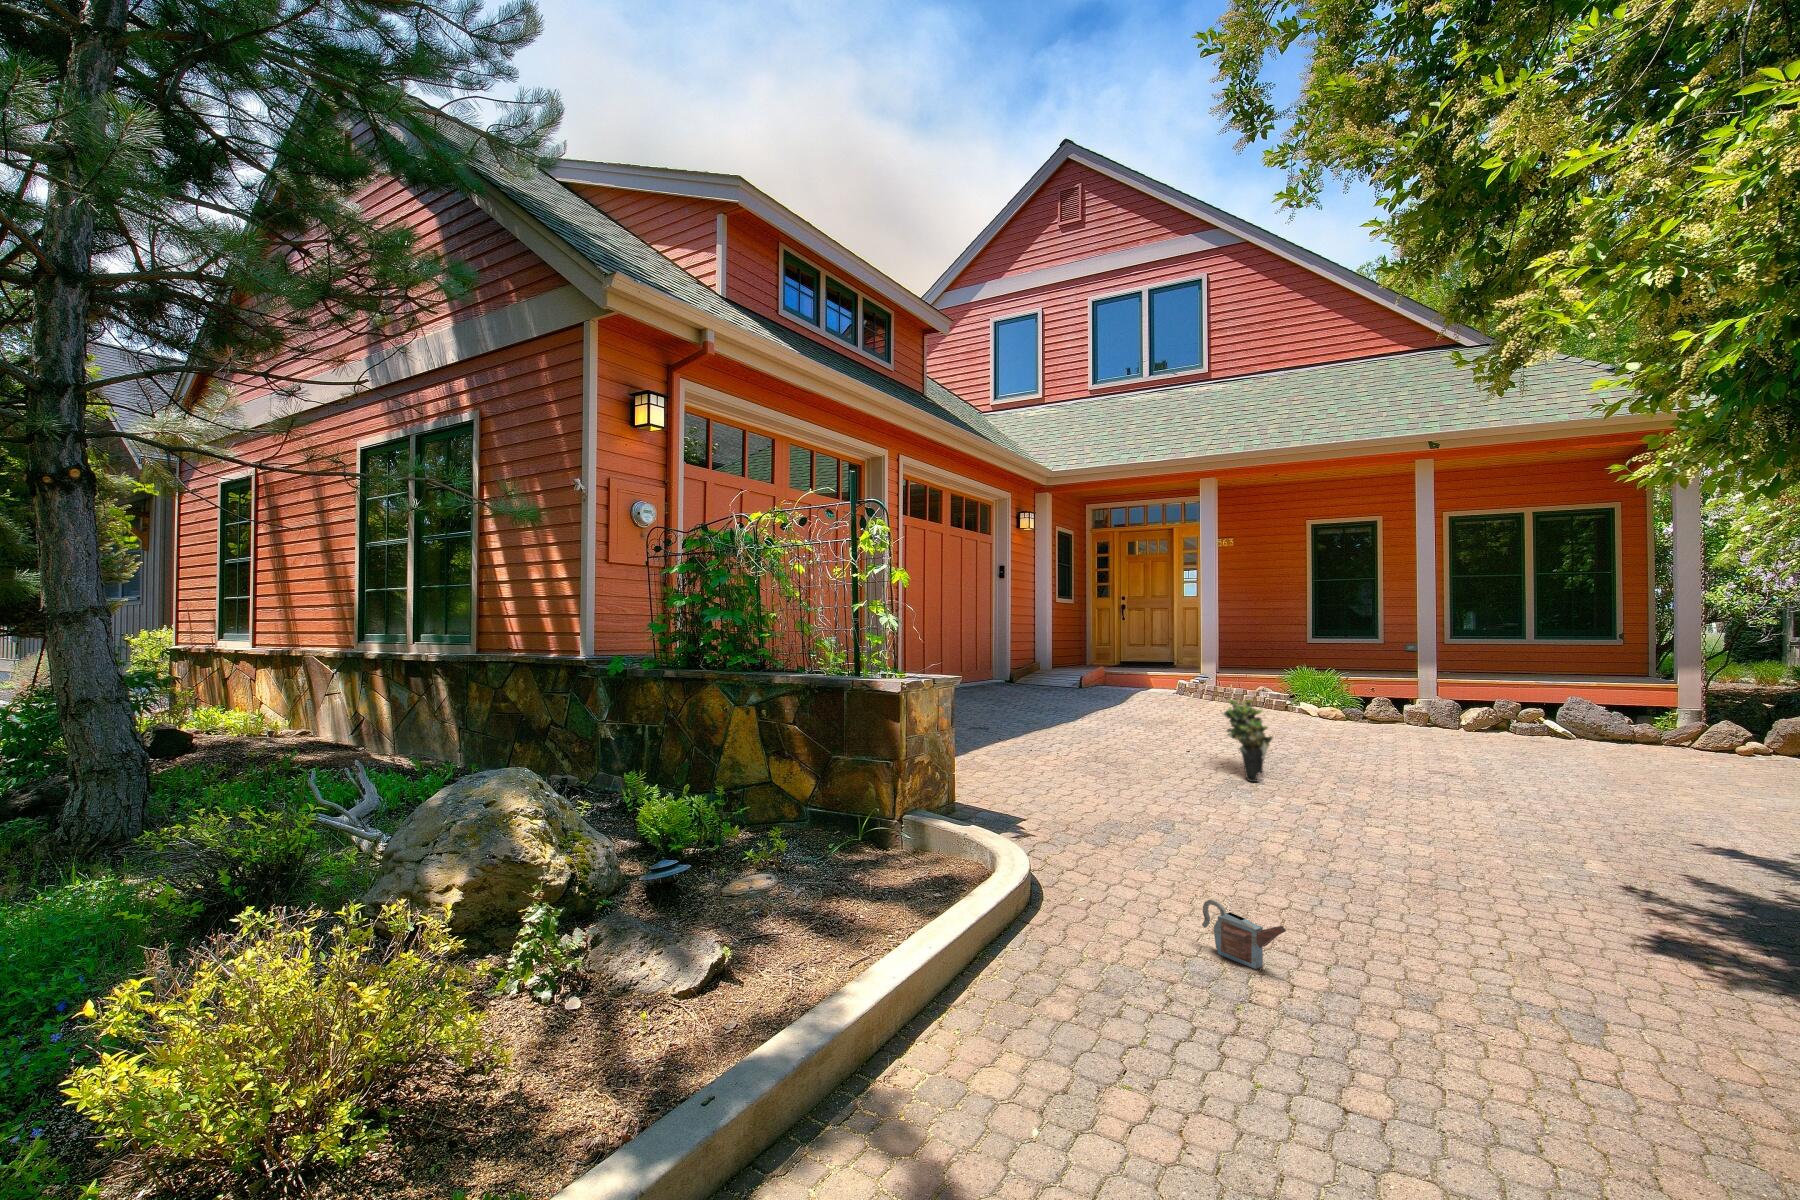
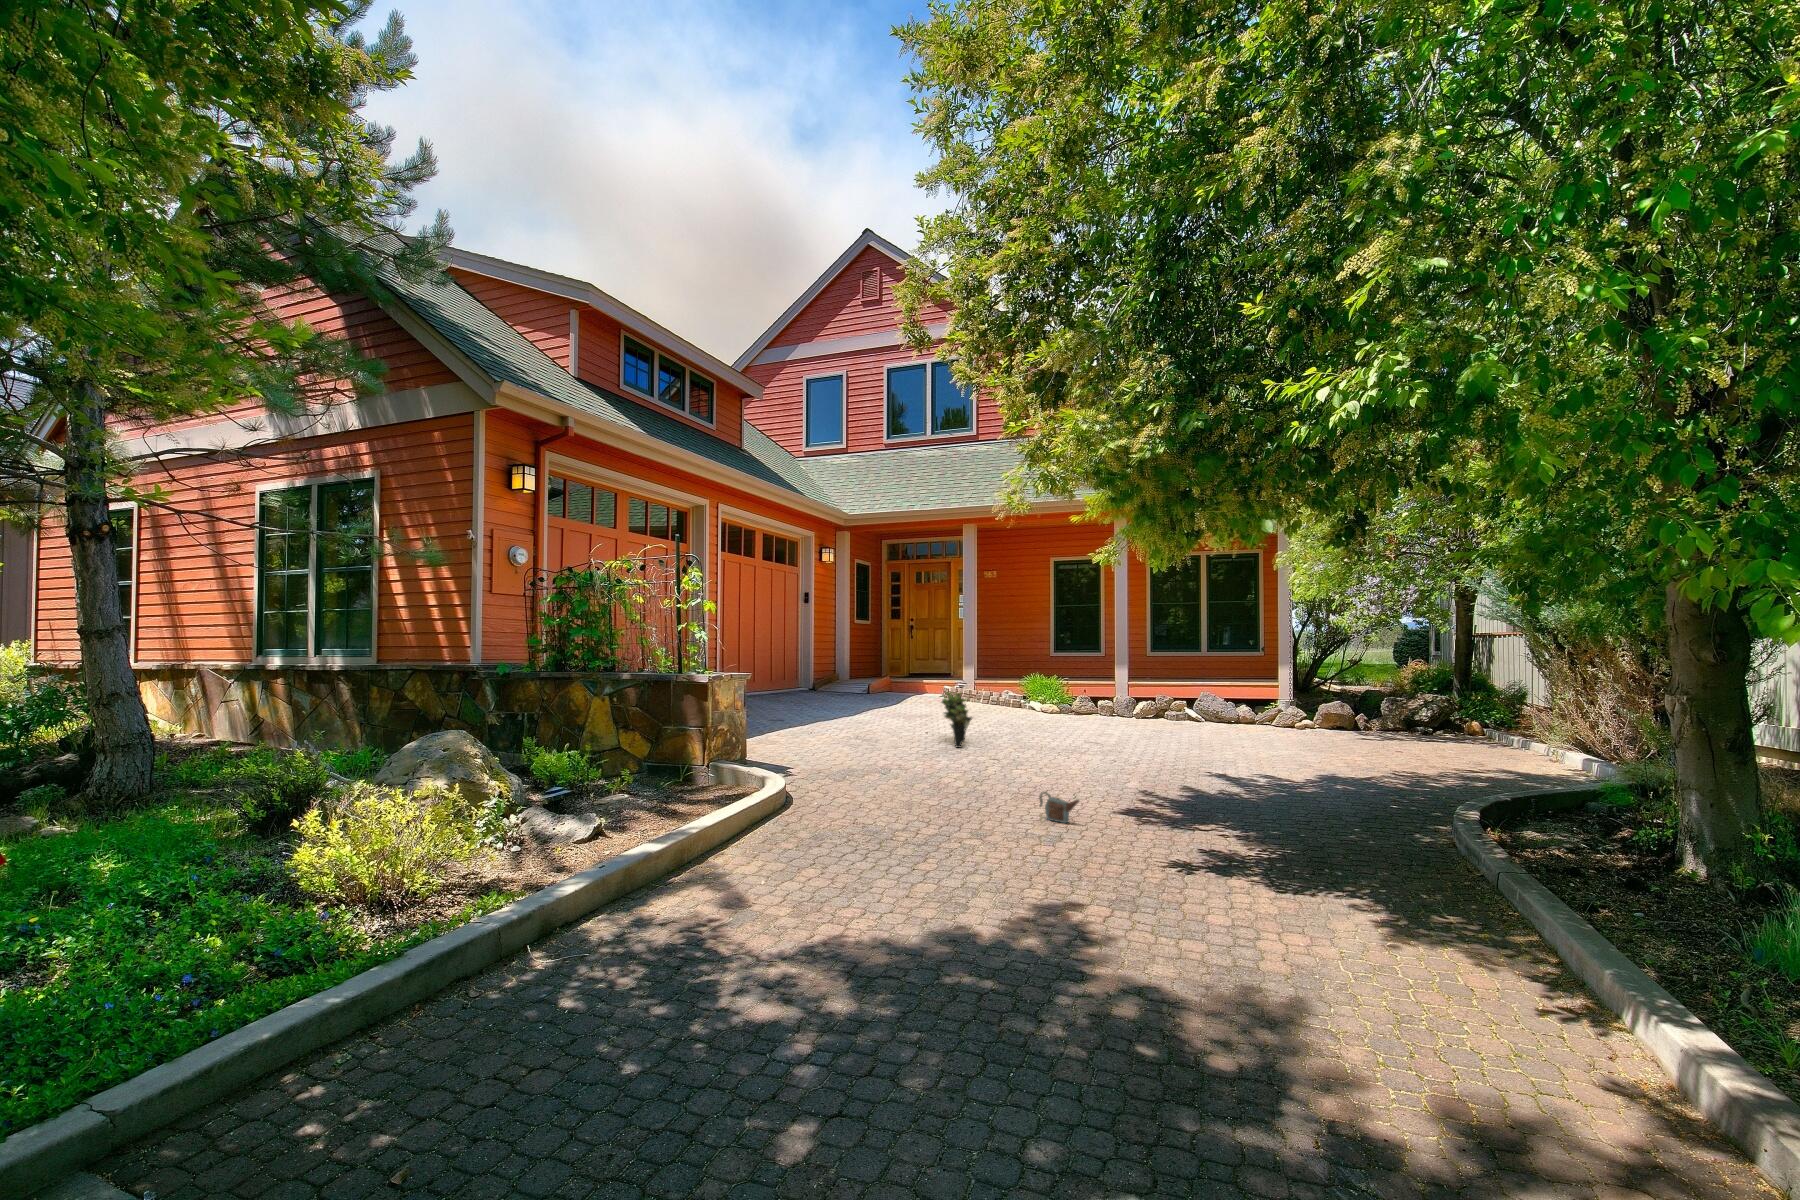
watering can: present [1202,899,1286,969] -> present [1039,792,1079,823]

